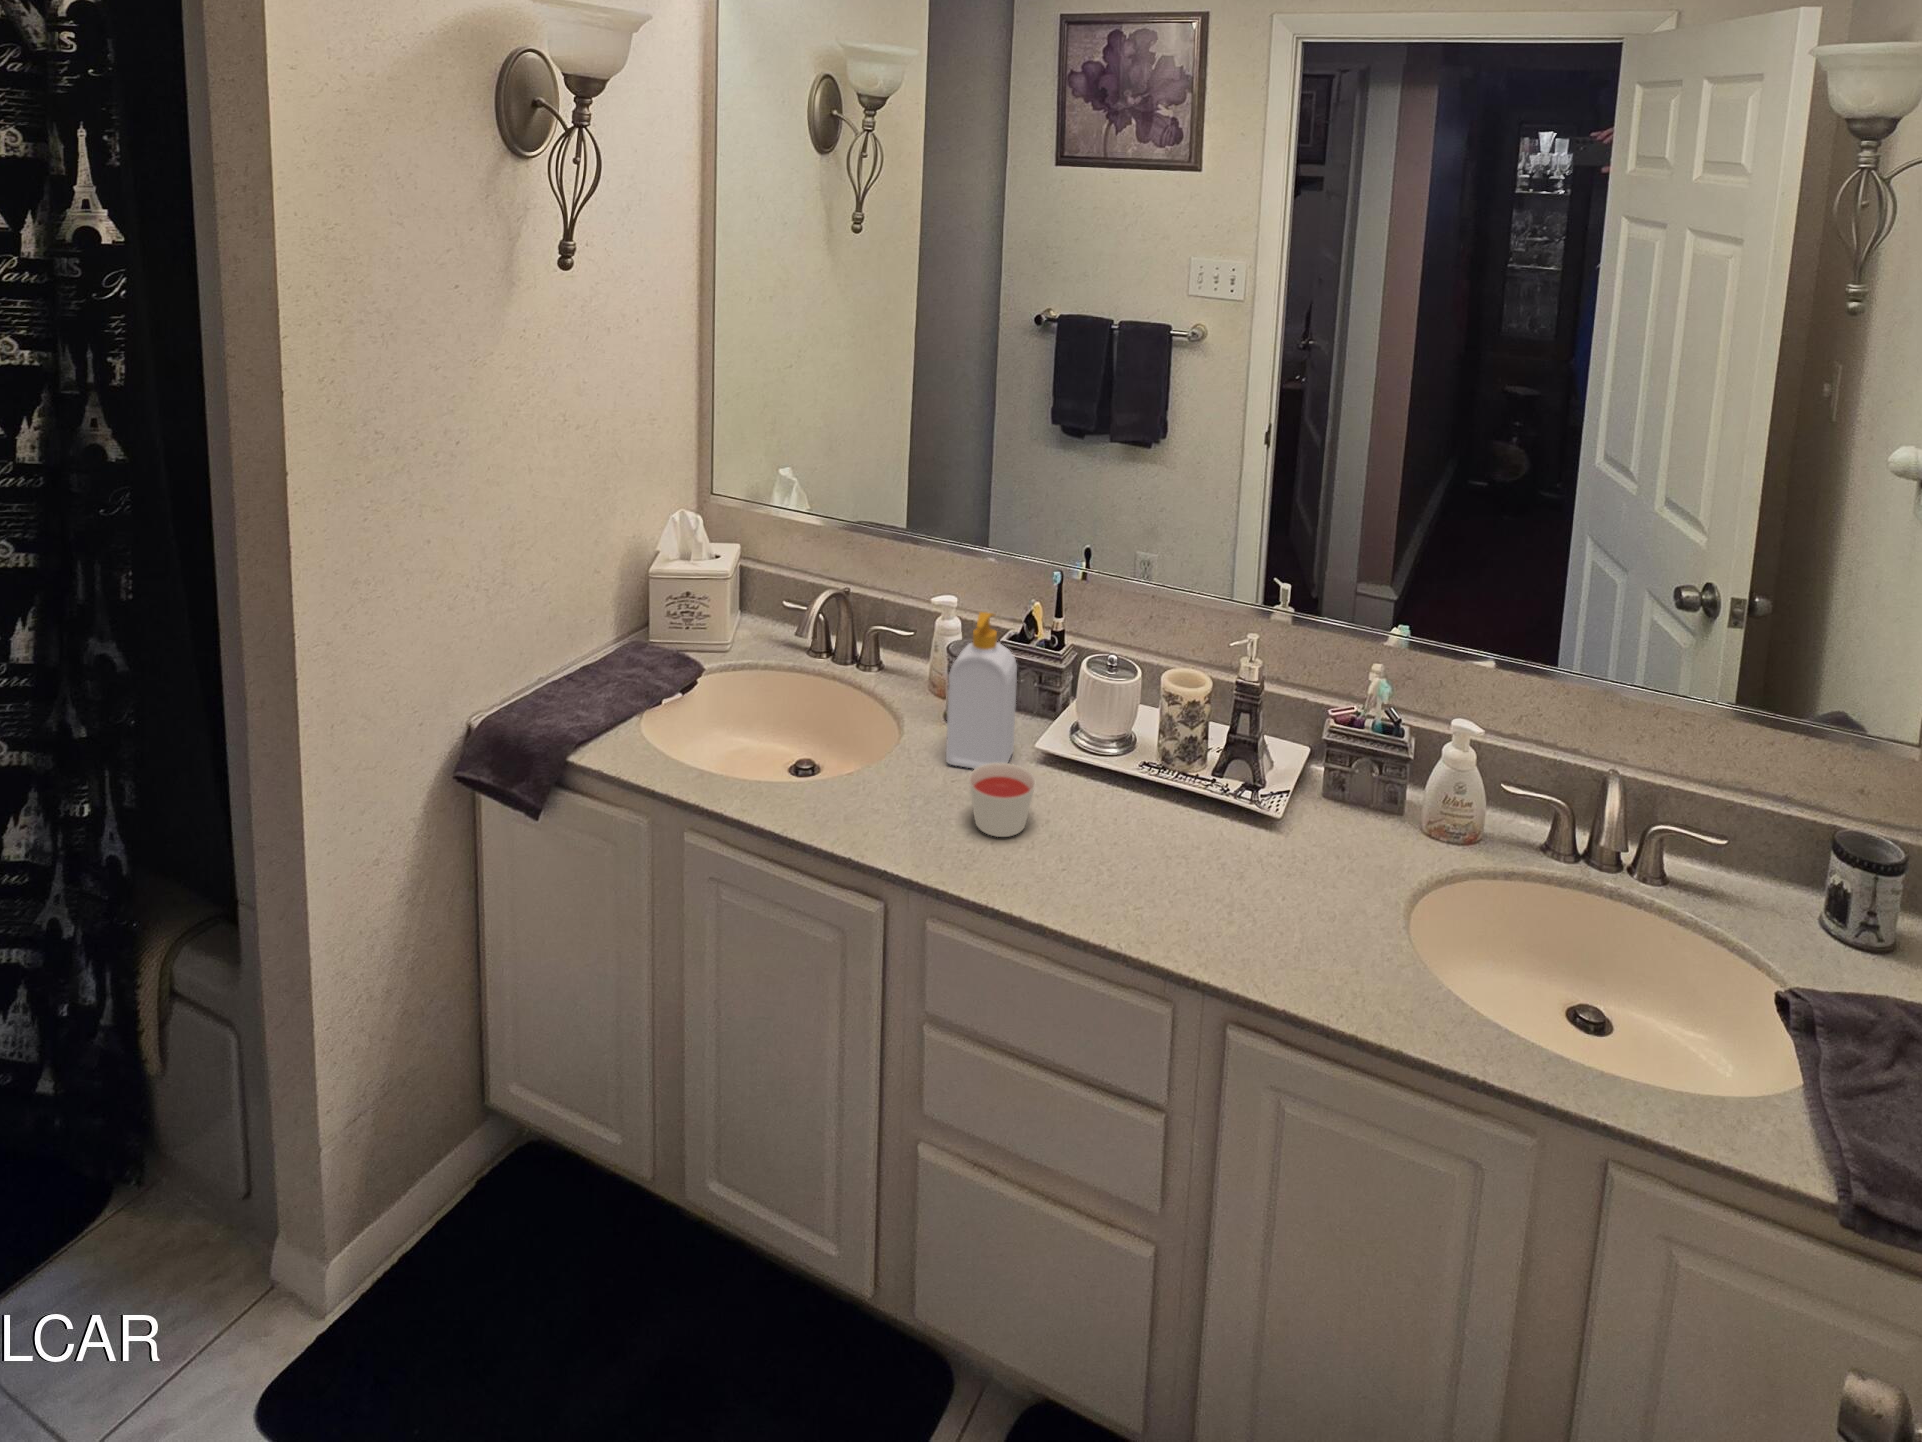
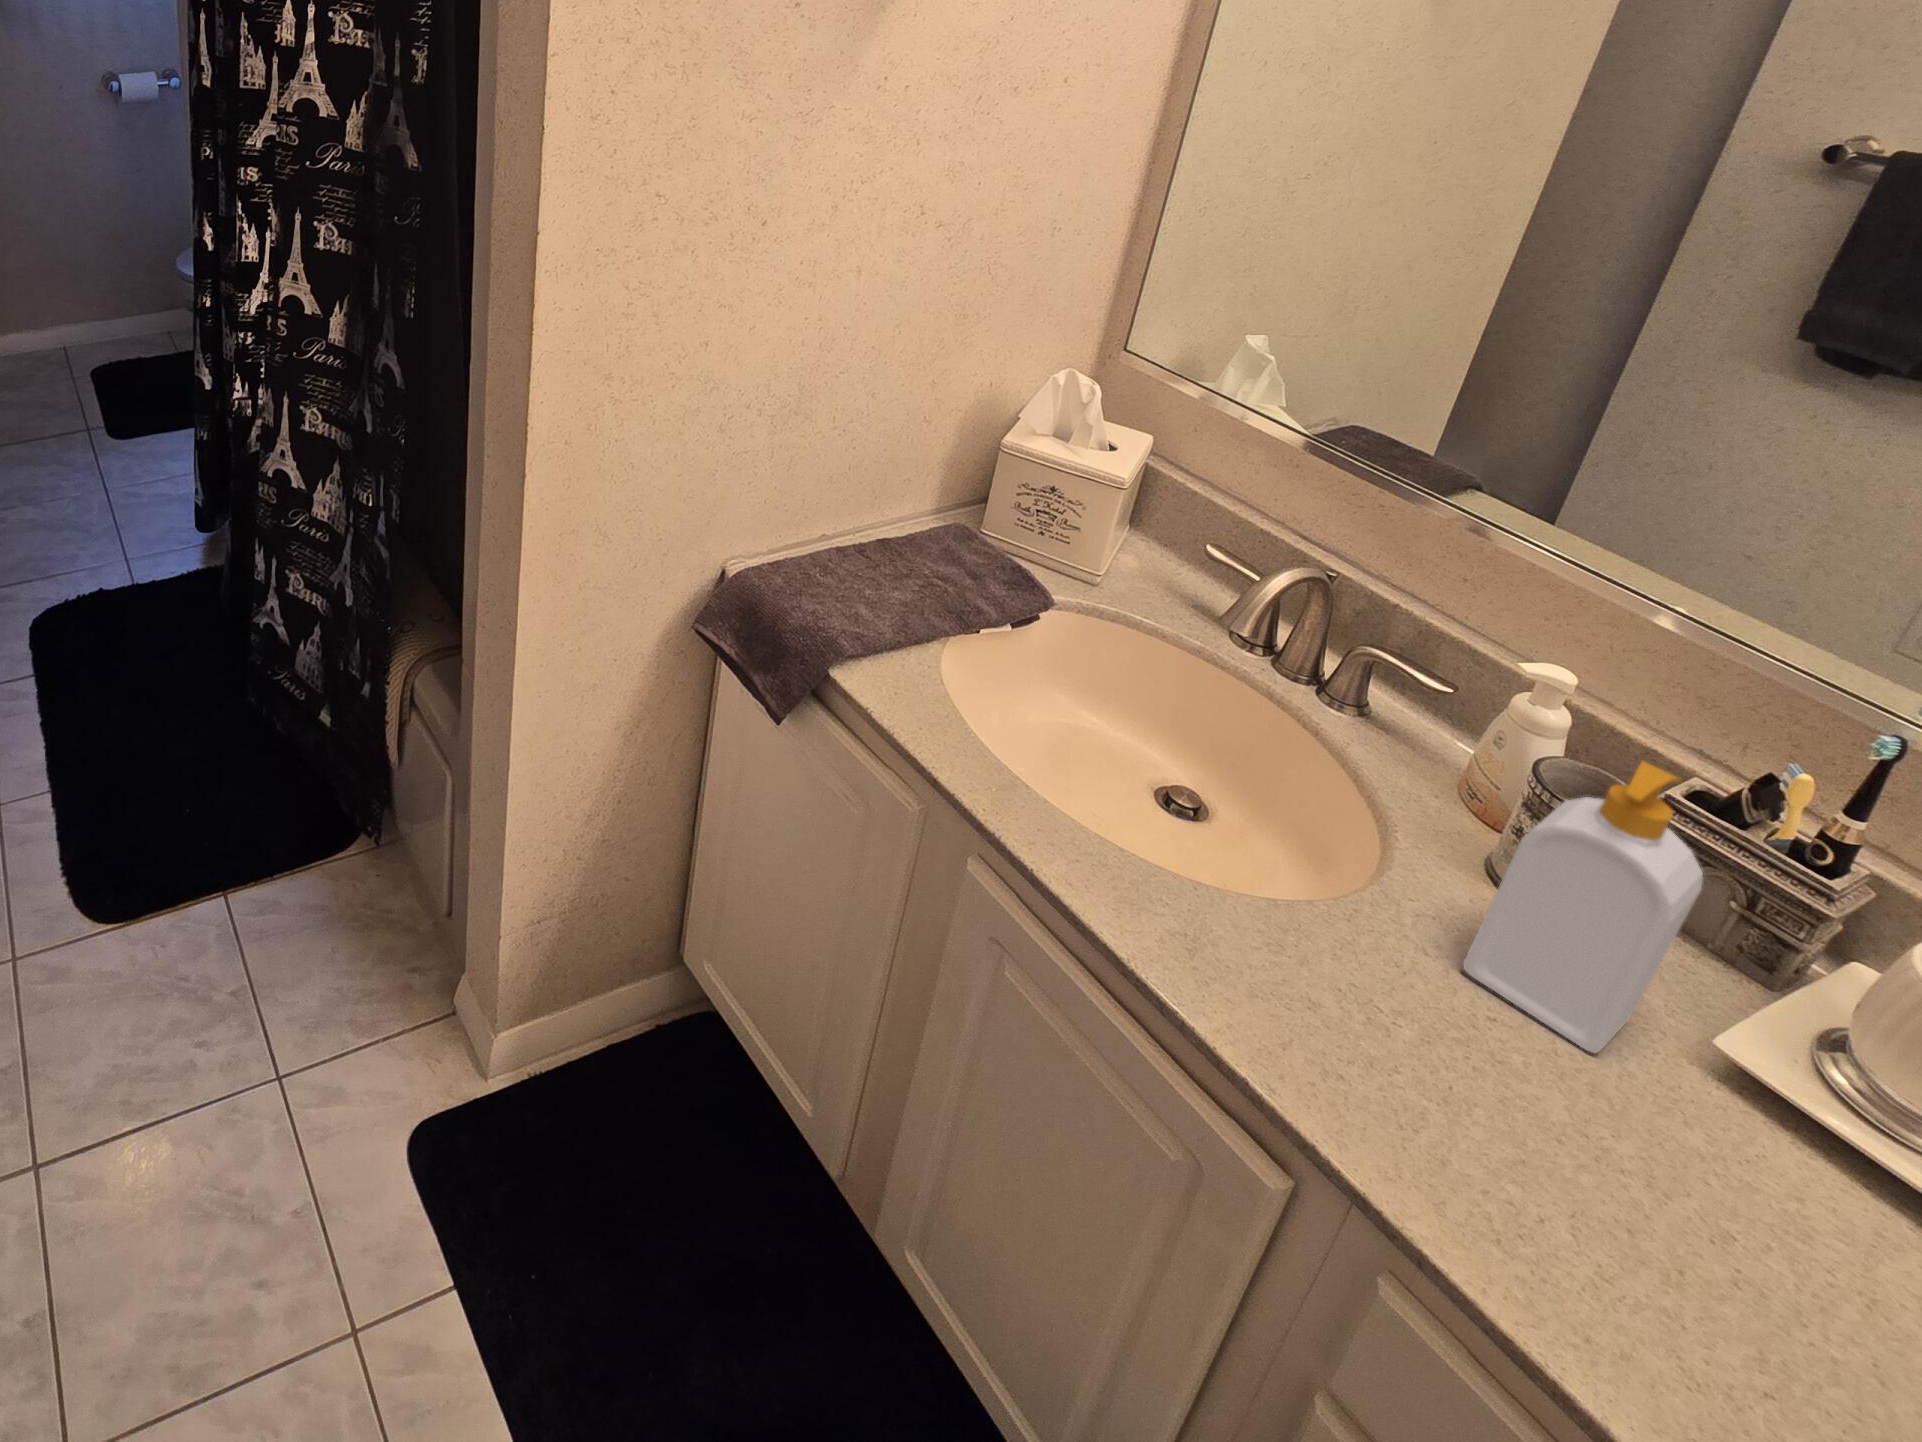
candle: present [969,763,1036,837] -> none [1502,1045,1687,1215]

